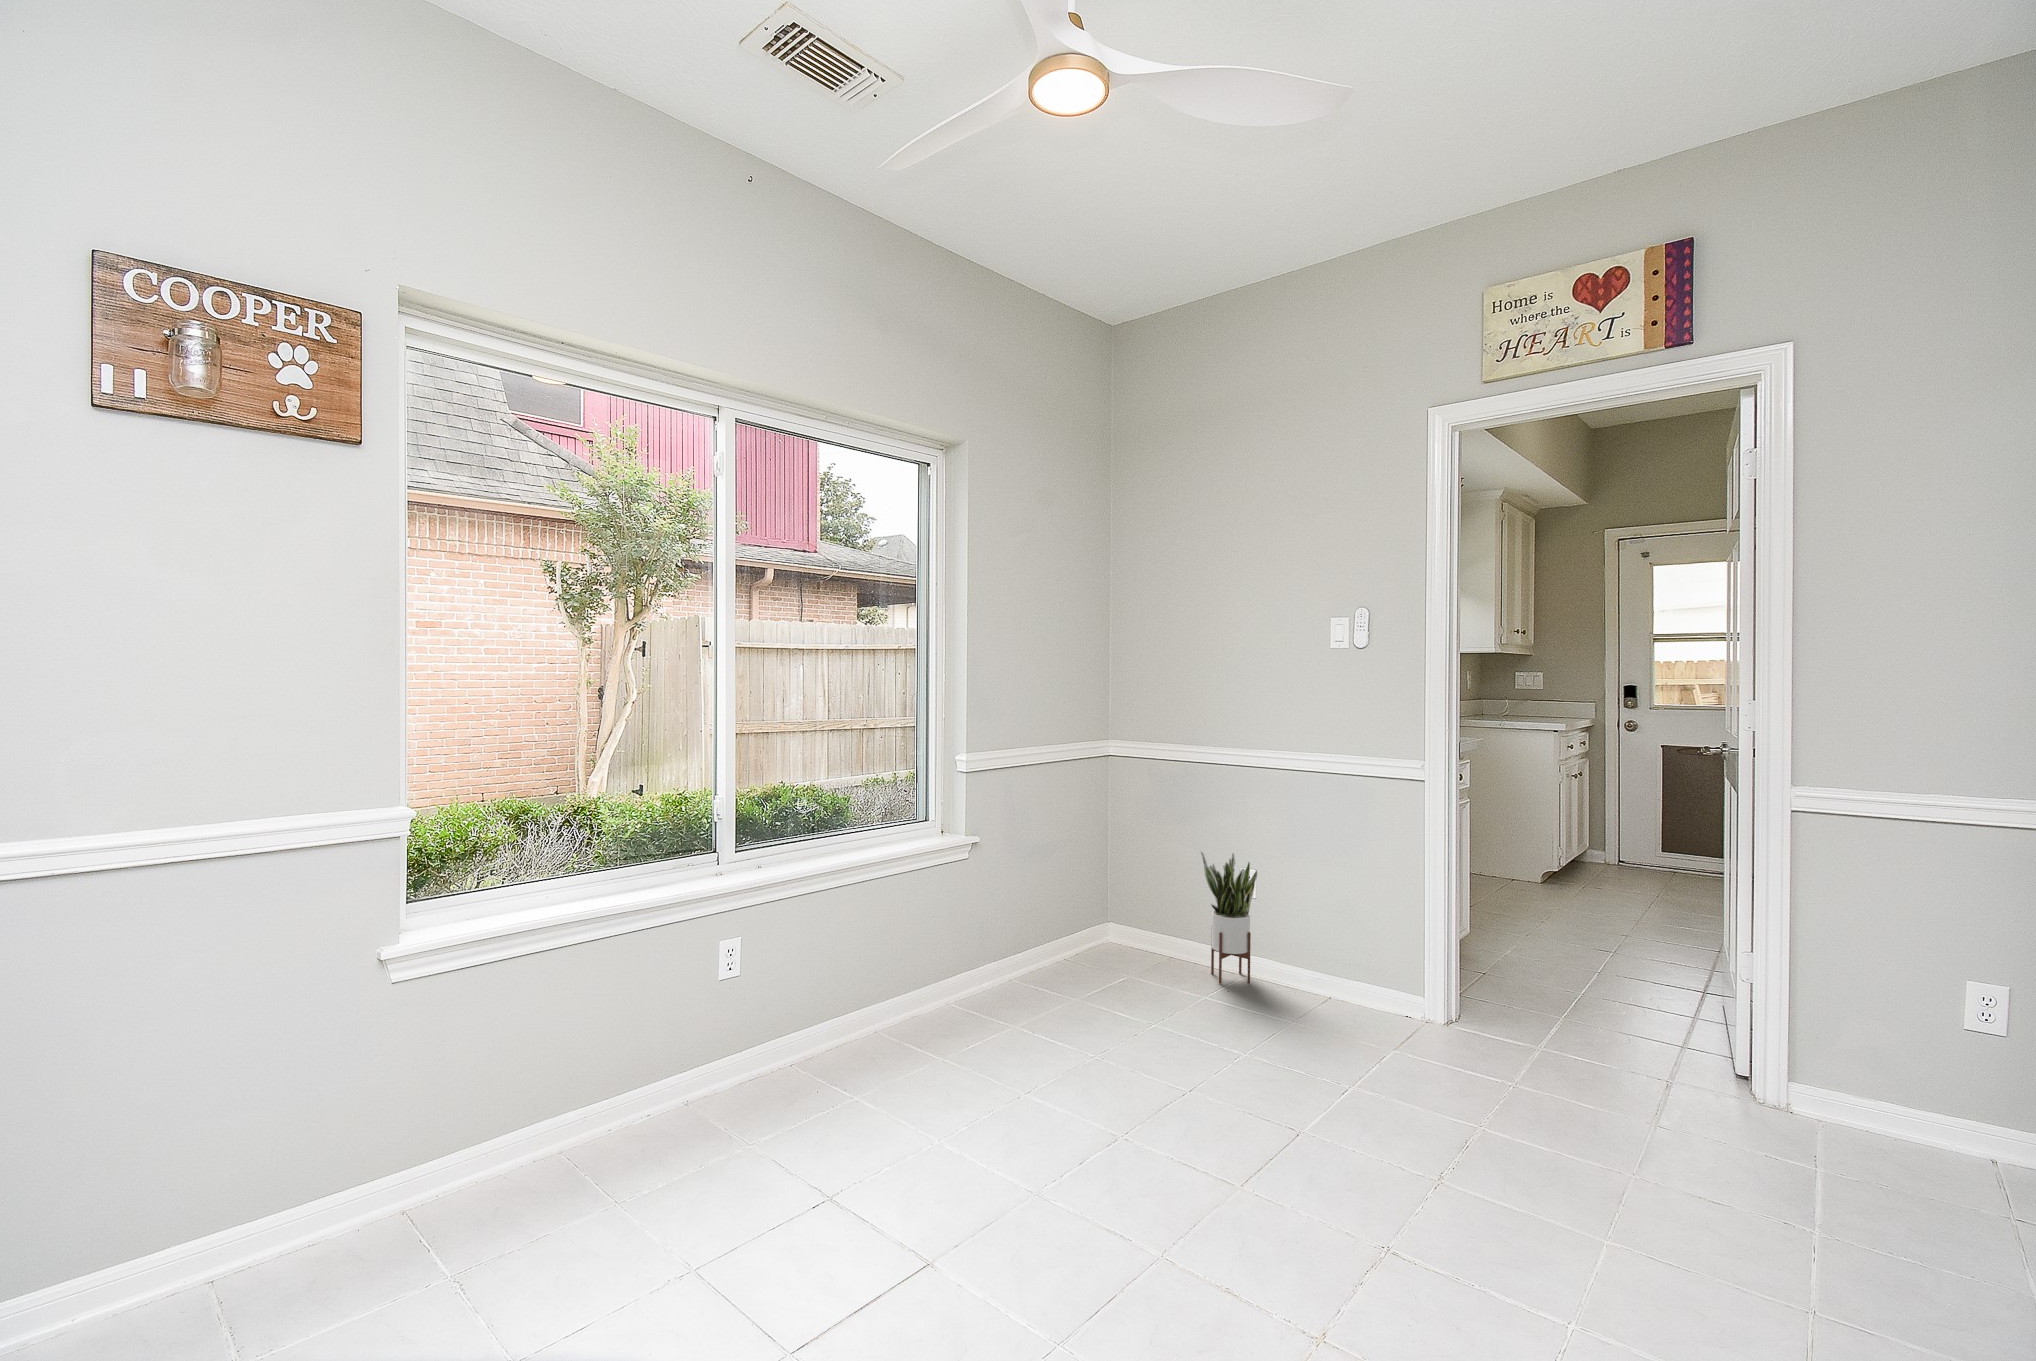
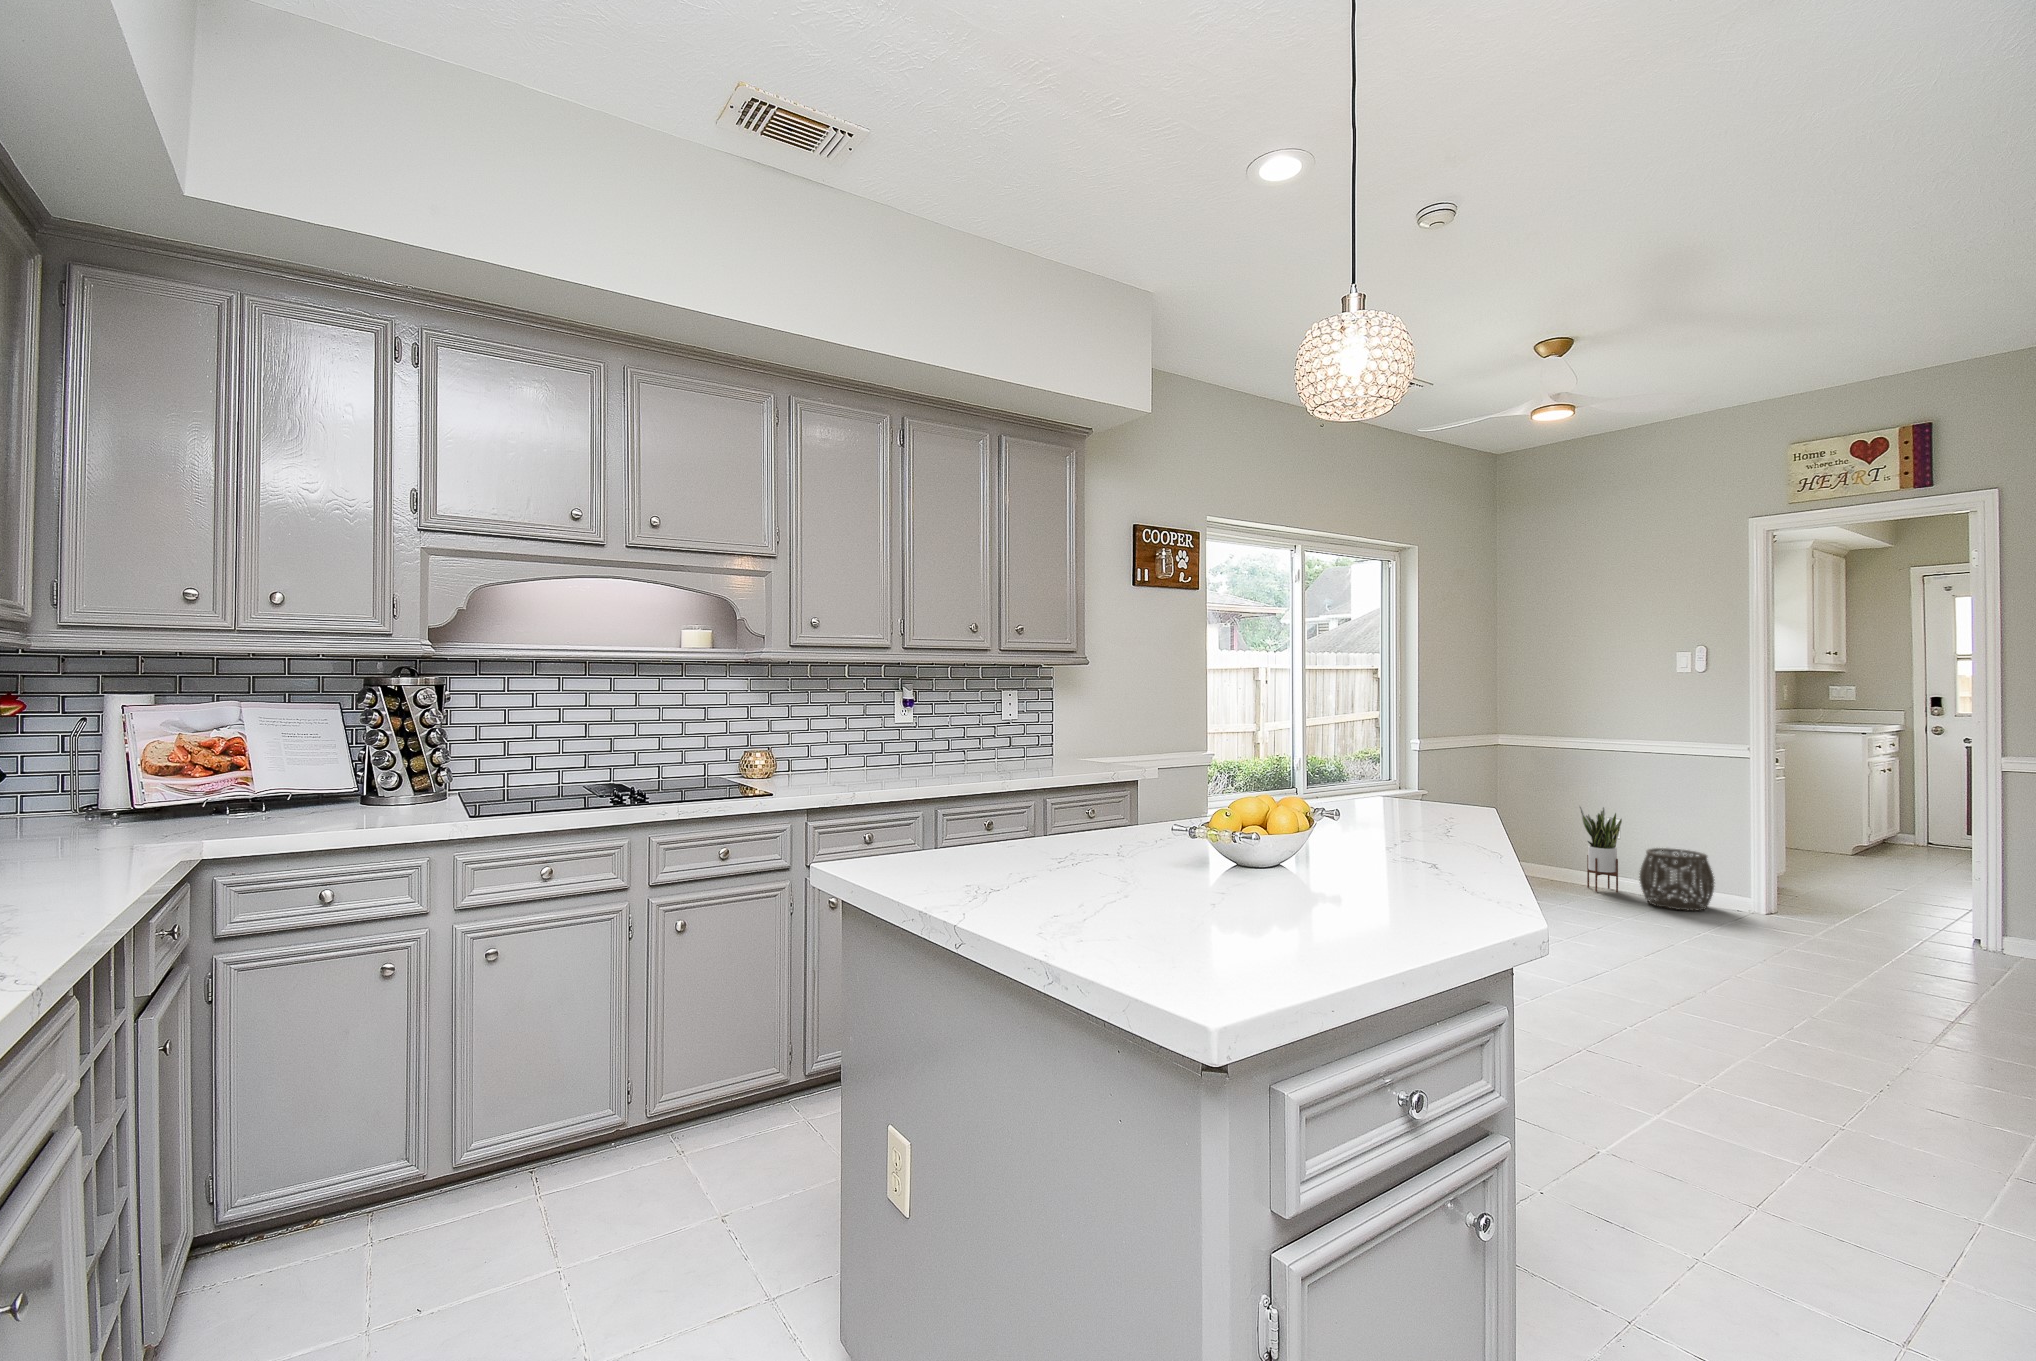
woven basket: none [1273,919,1376,1026] -> present [1639,848,1715,911]

